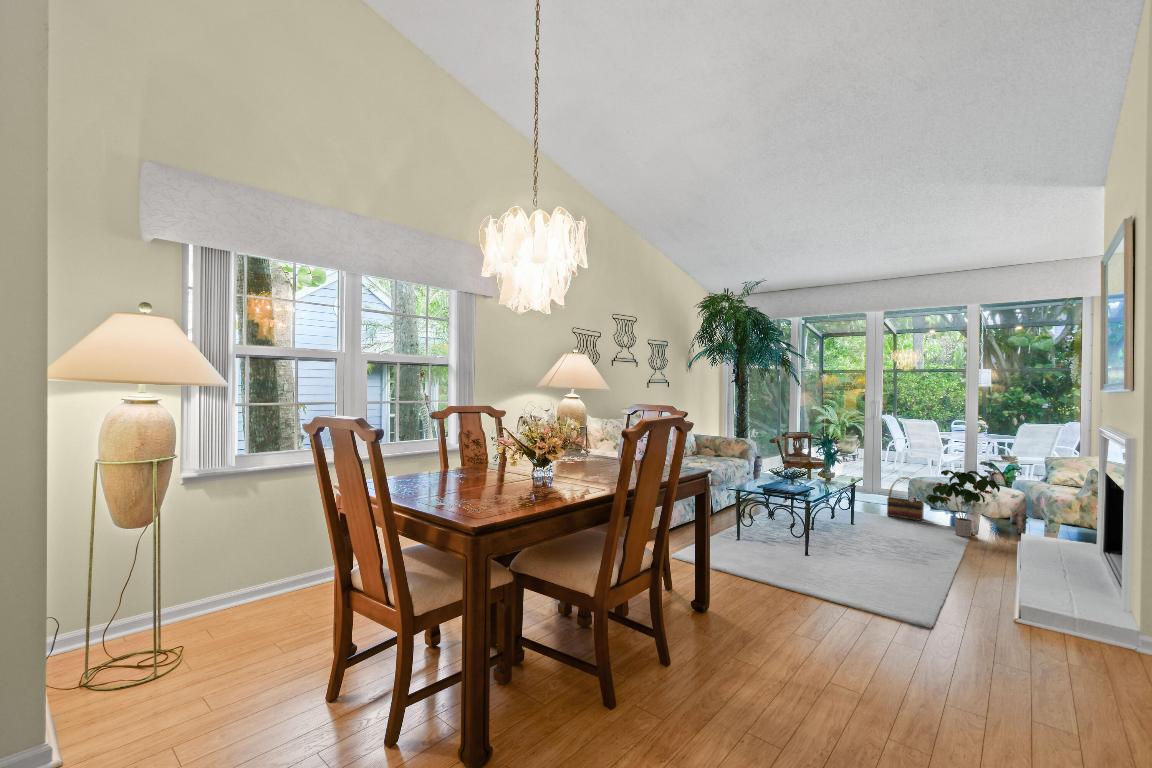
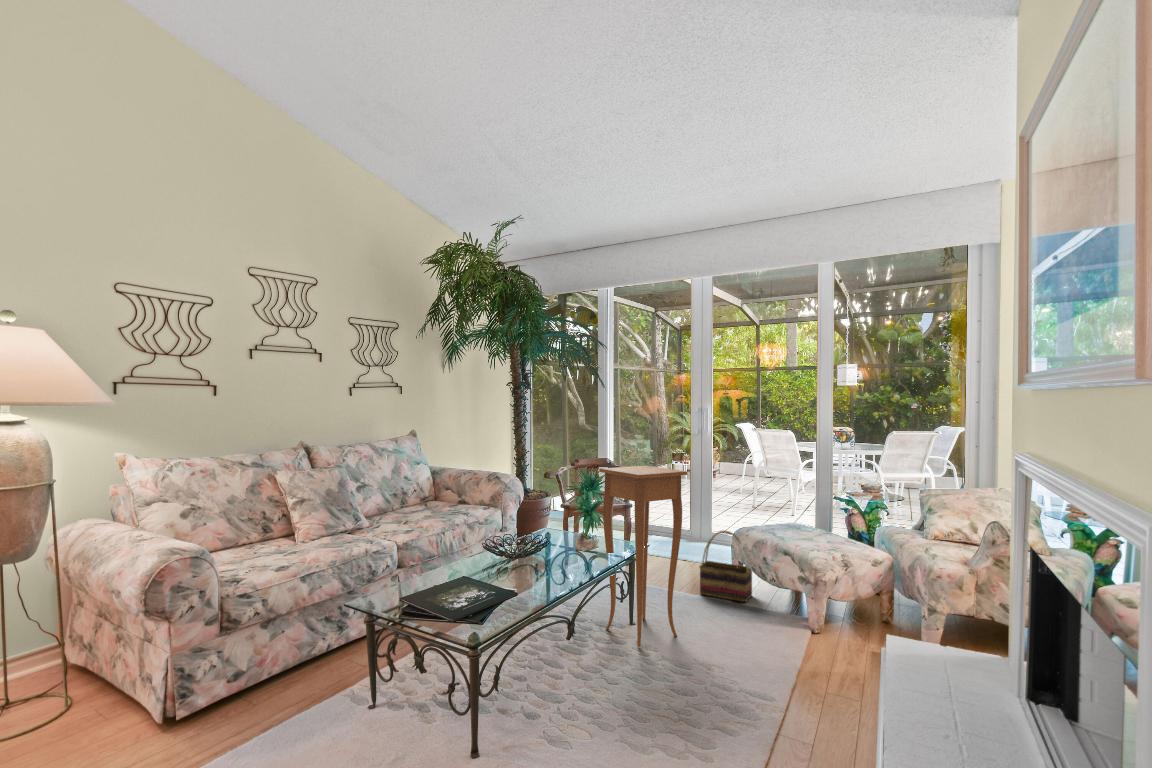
side table: none [834,433,891,533] -> present [599,466,687,647]
potted plant: present [926,470,1000,537] -> none [746,524,855,640]

